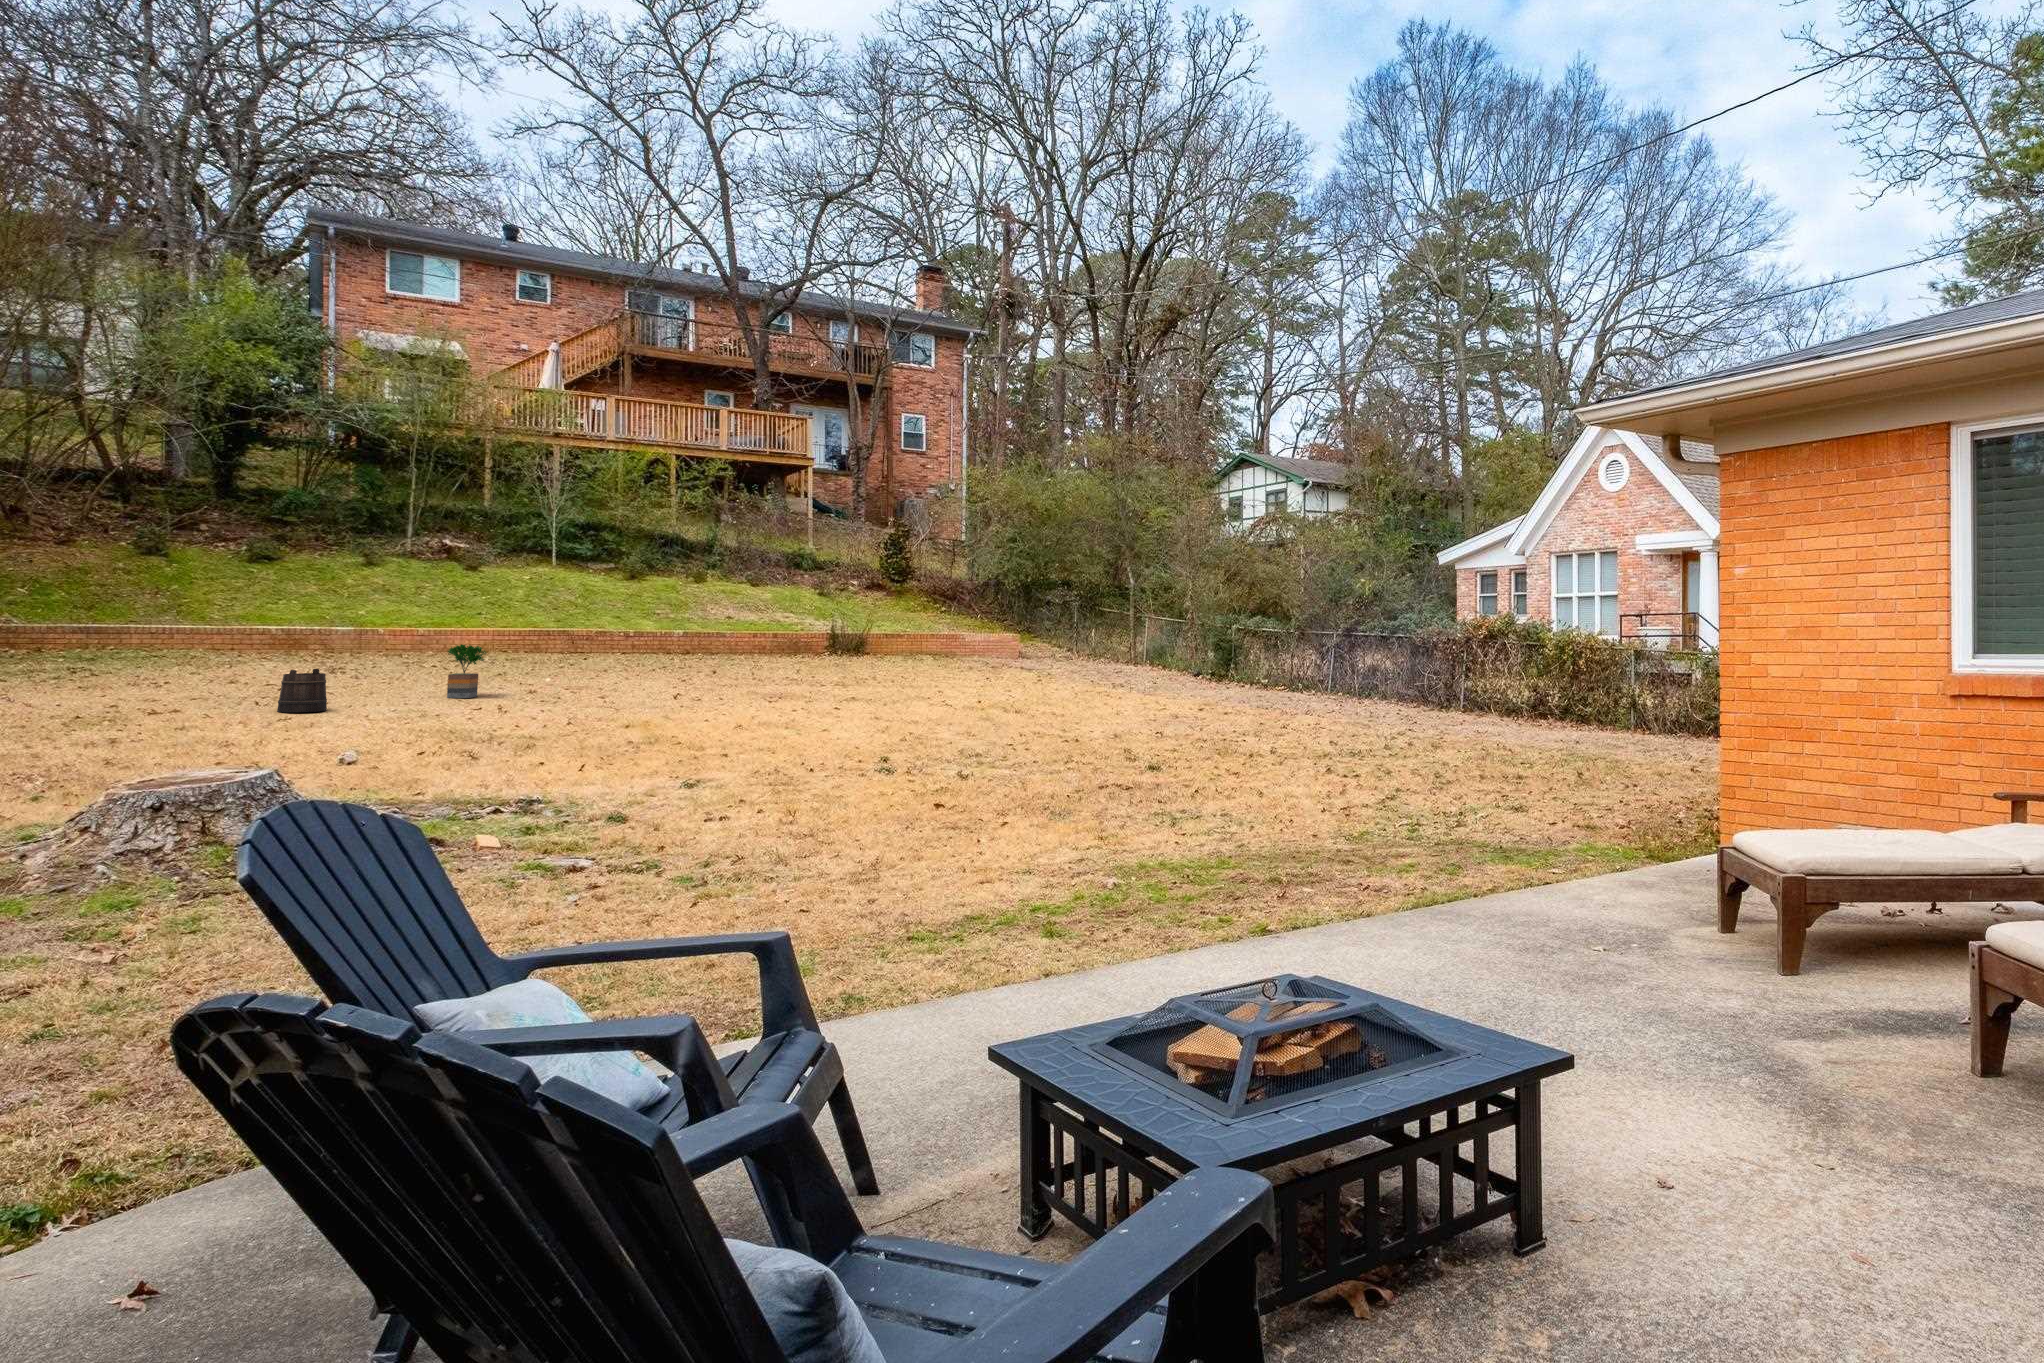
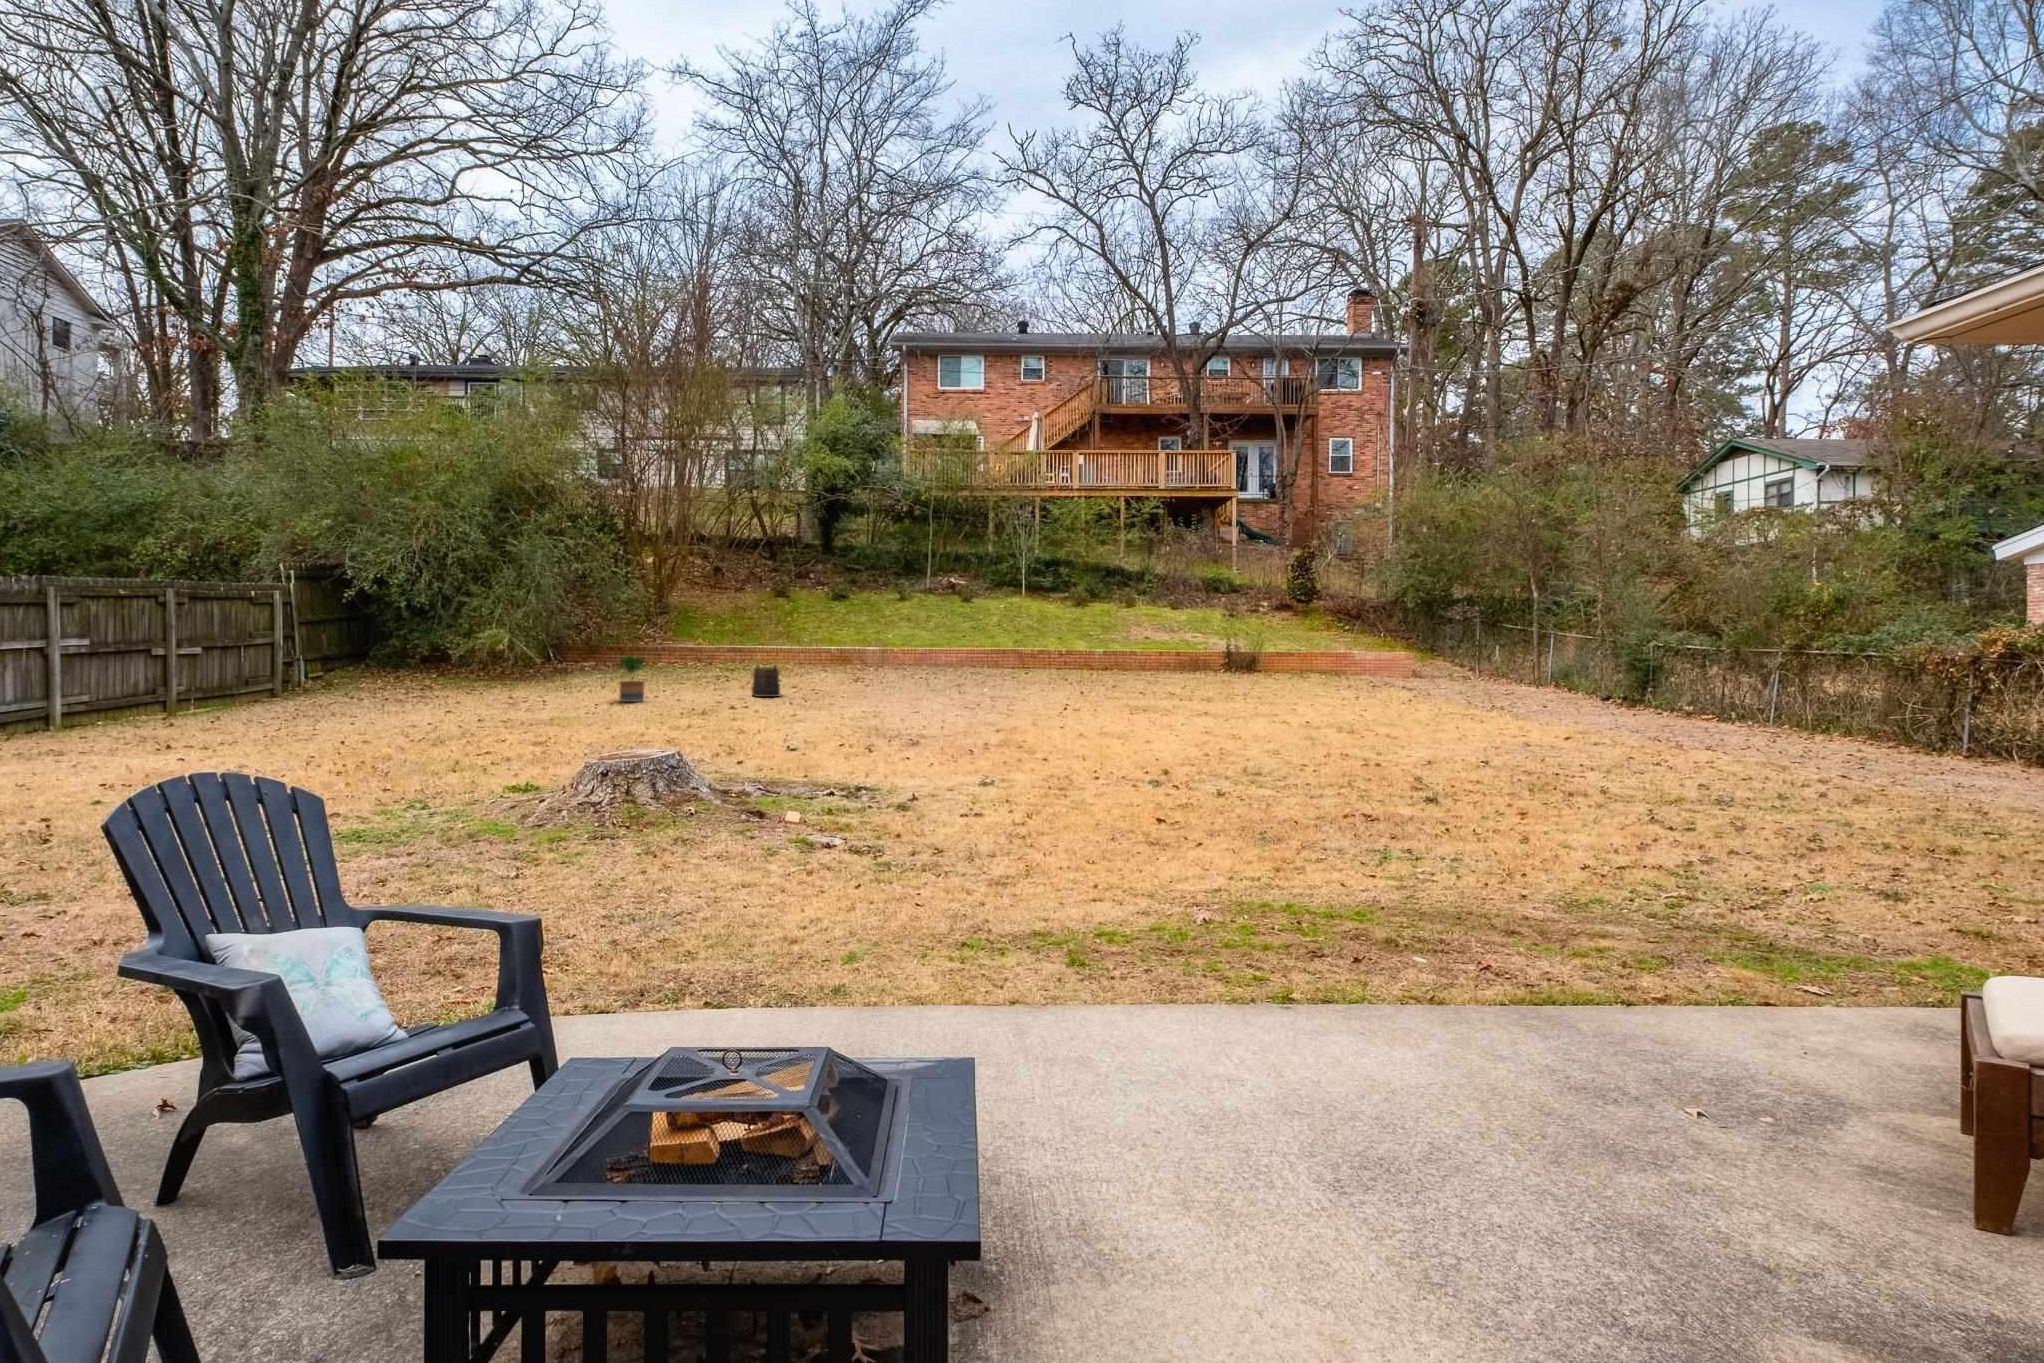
potted tree: present [447,645,486,698] -> present [619,656,648,702]

